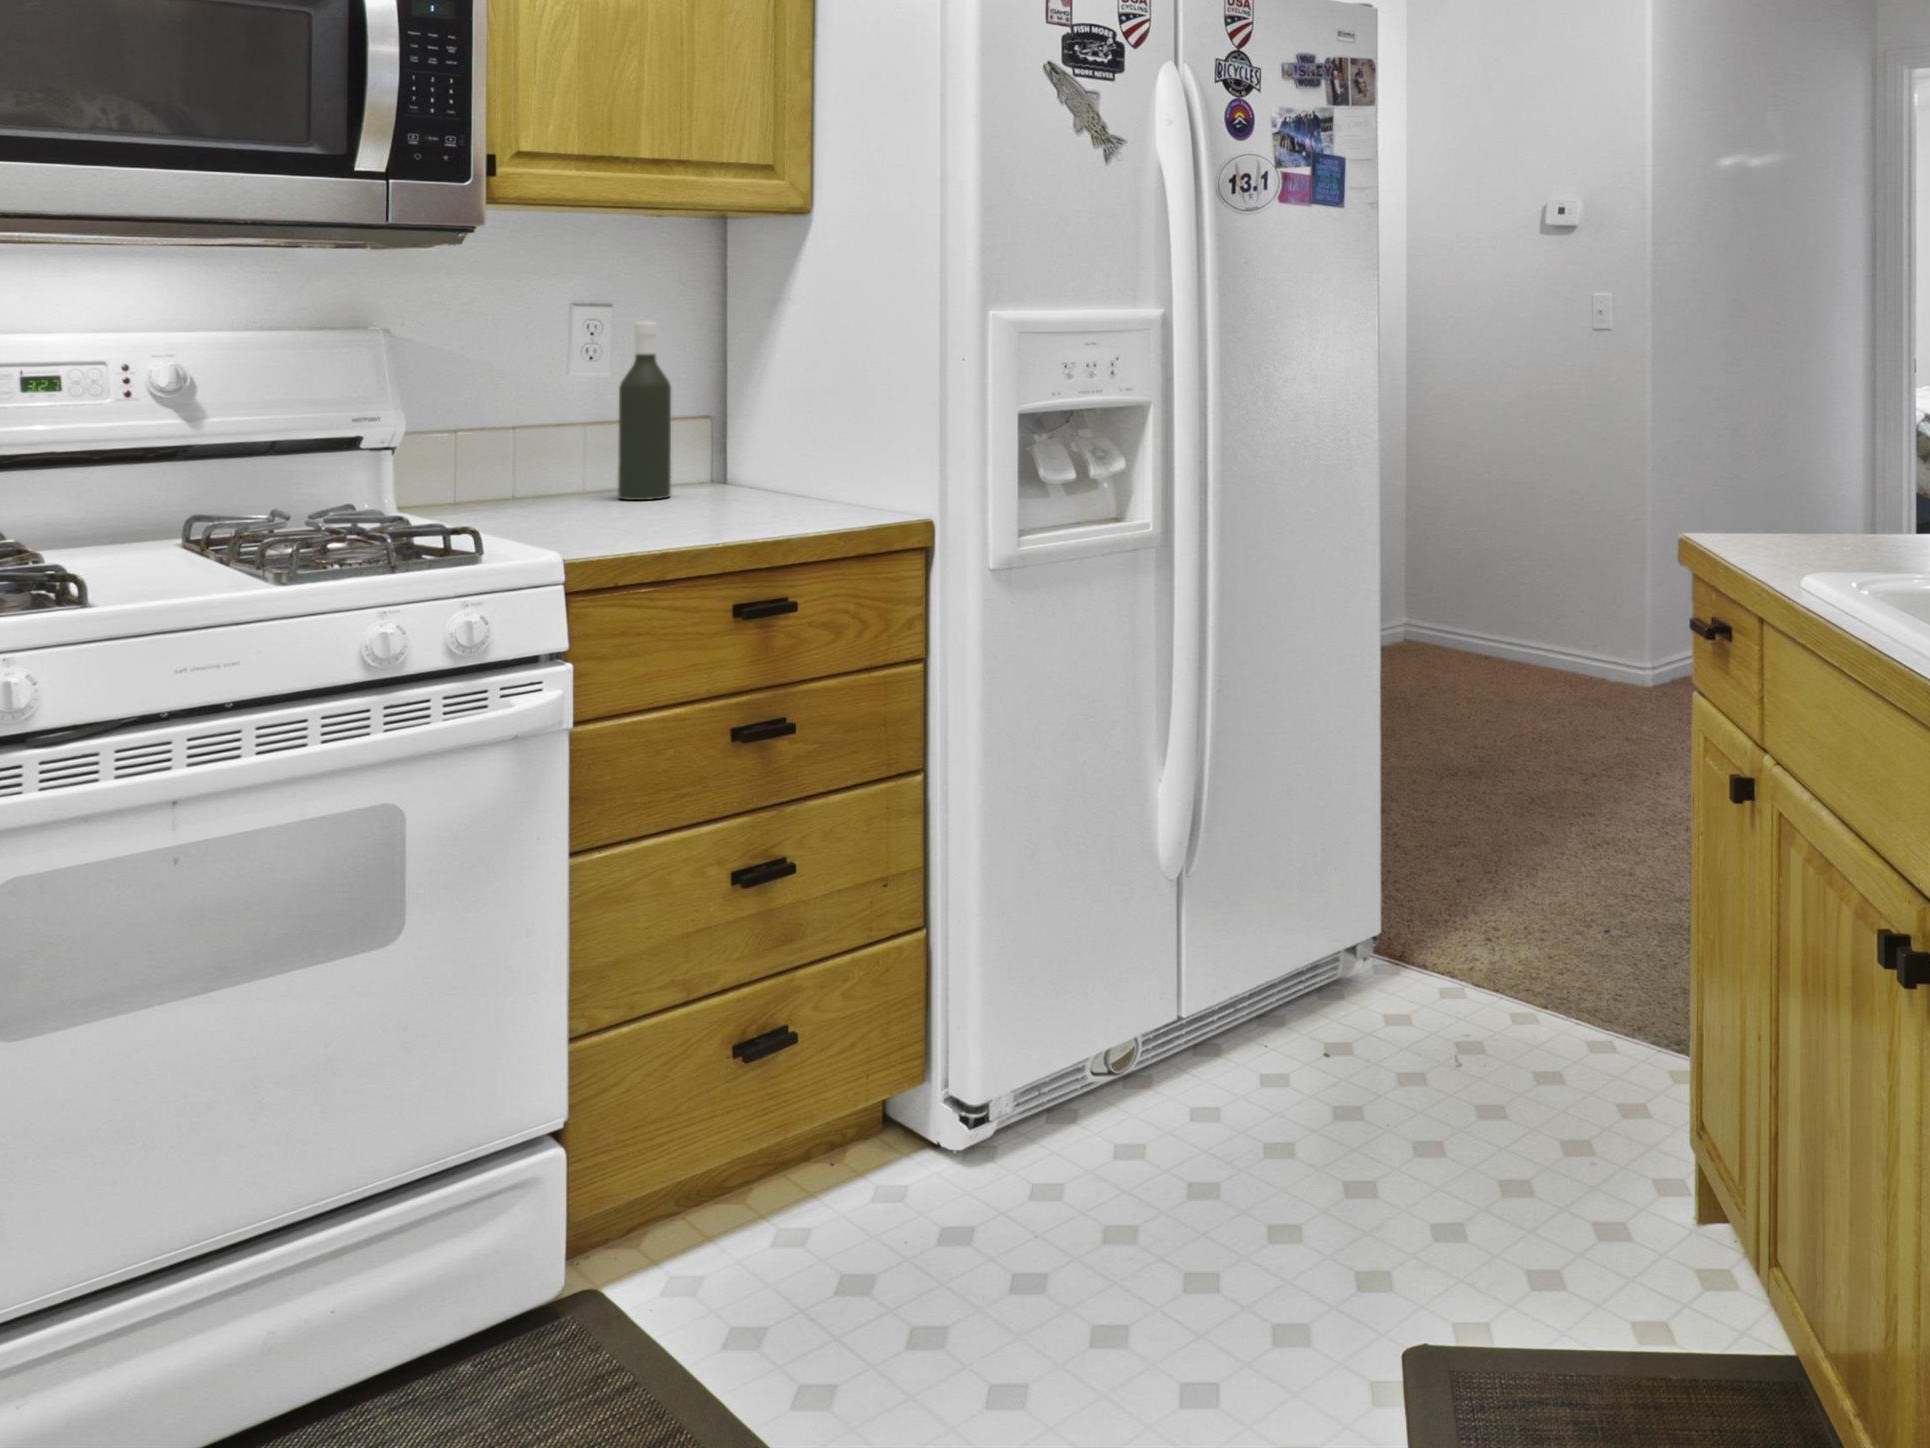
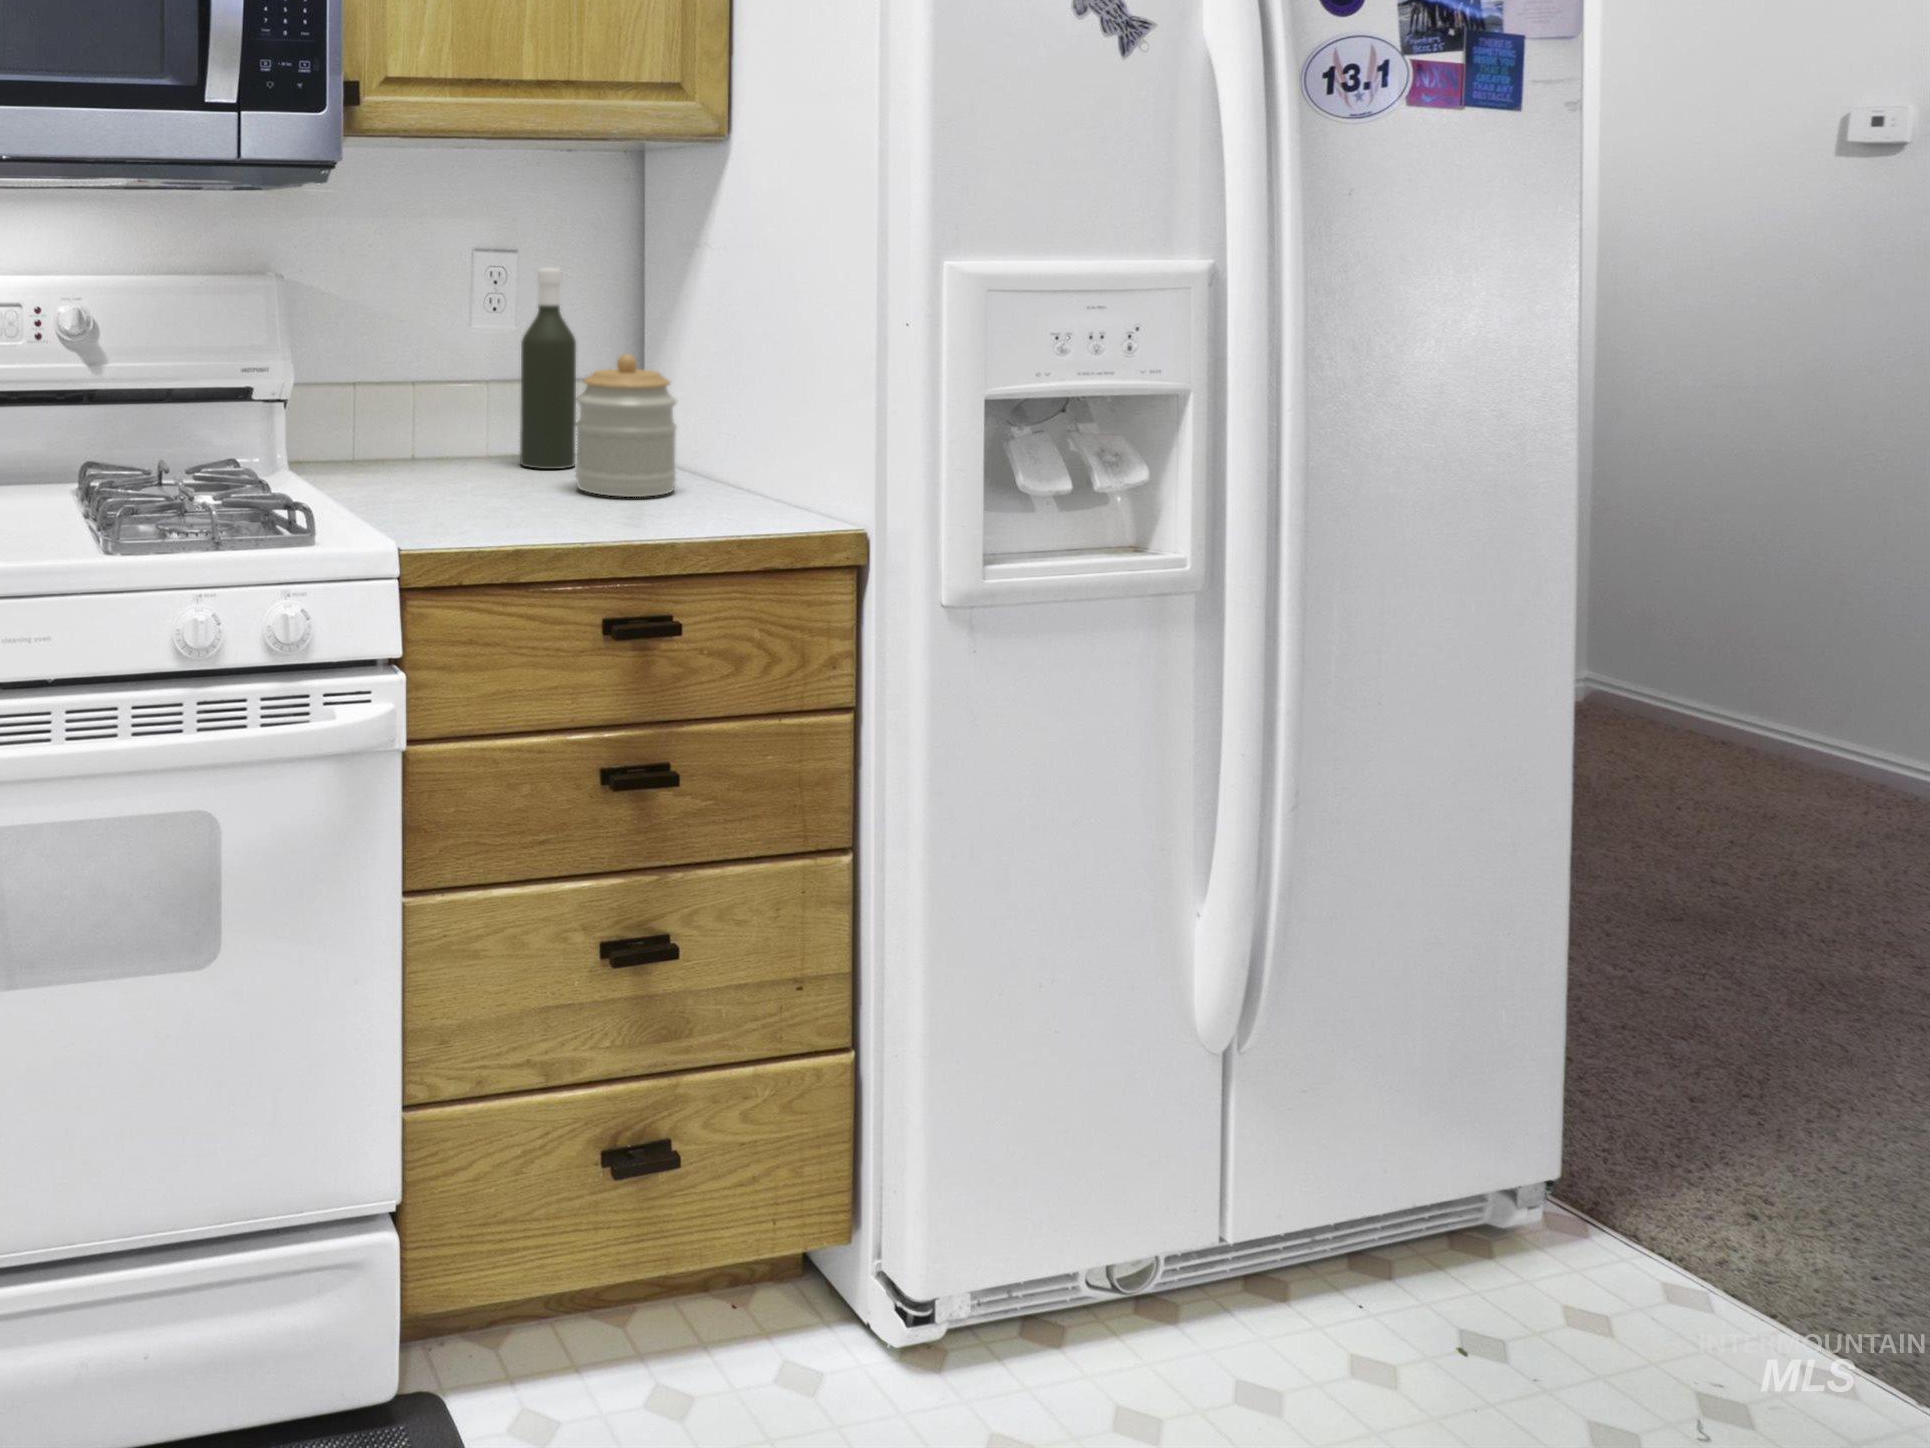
jar: none [684,391,773,511] -> present [576,354,677,497]

